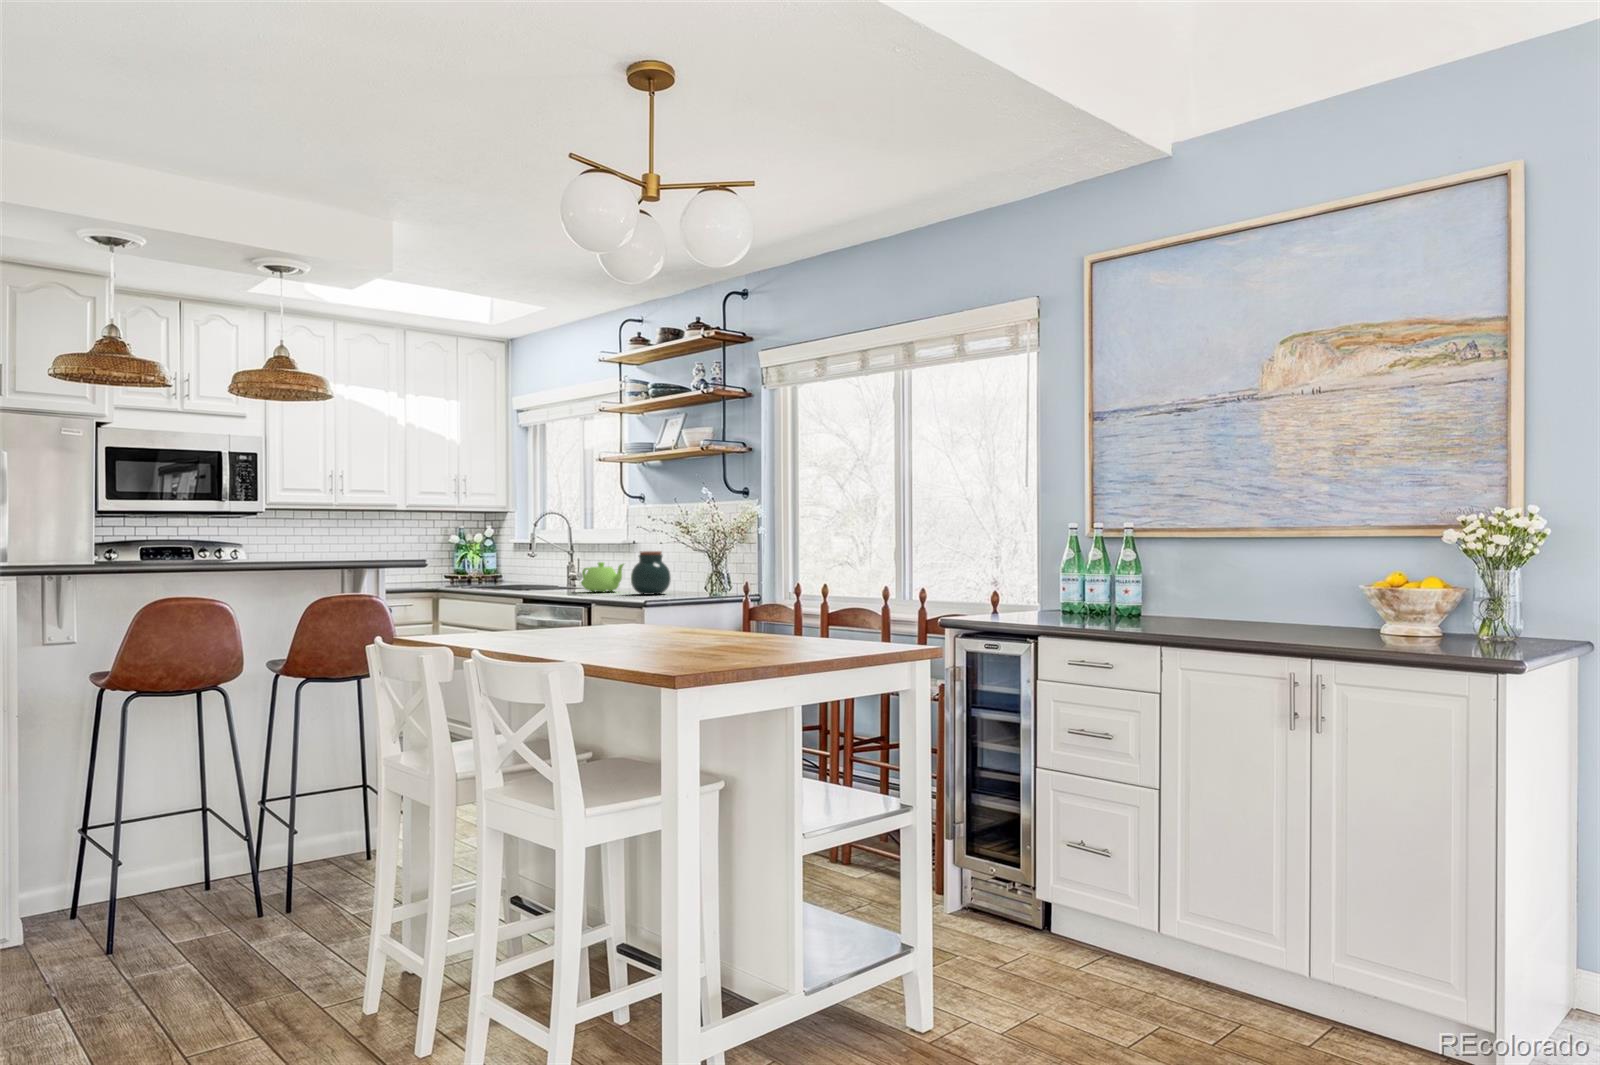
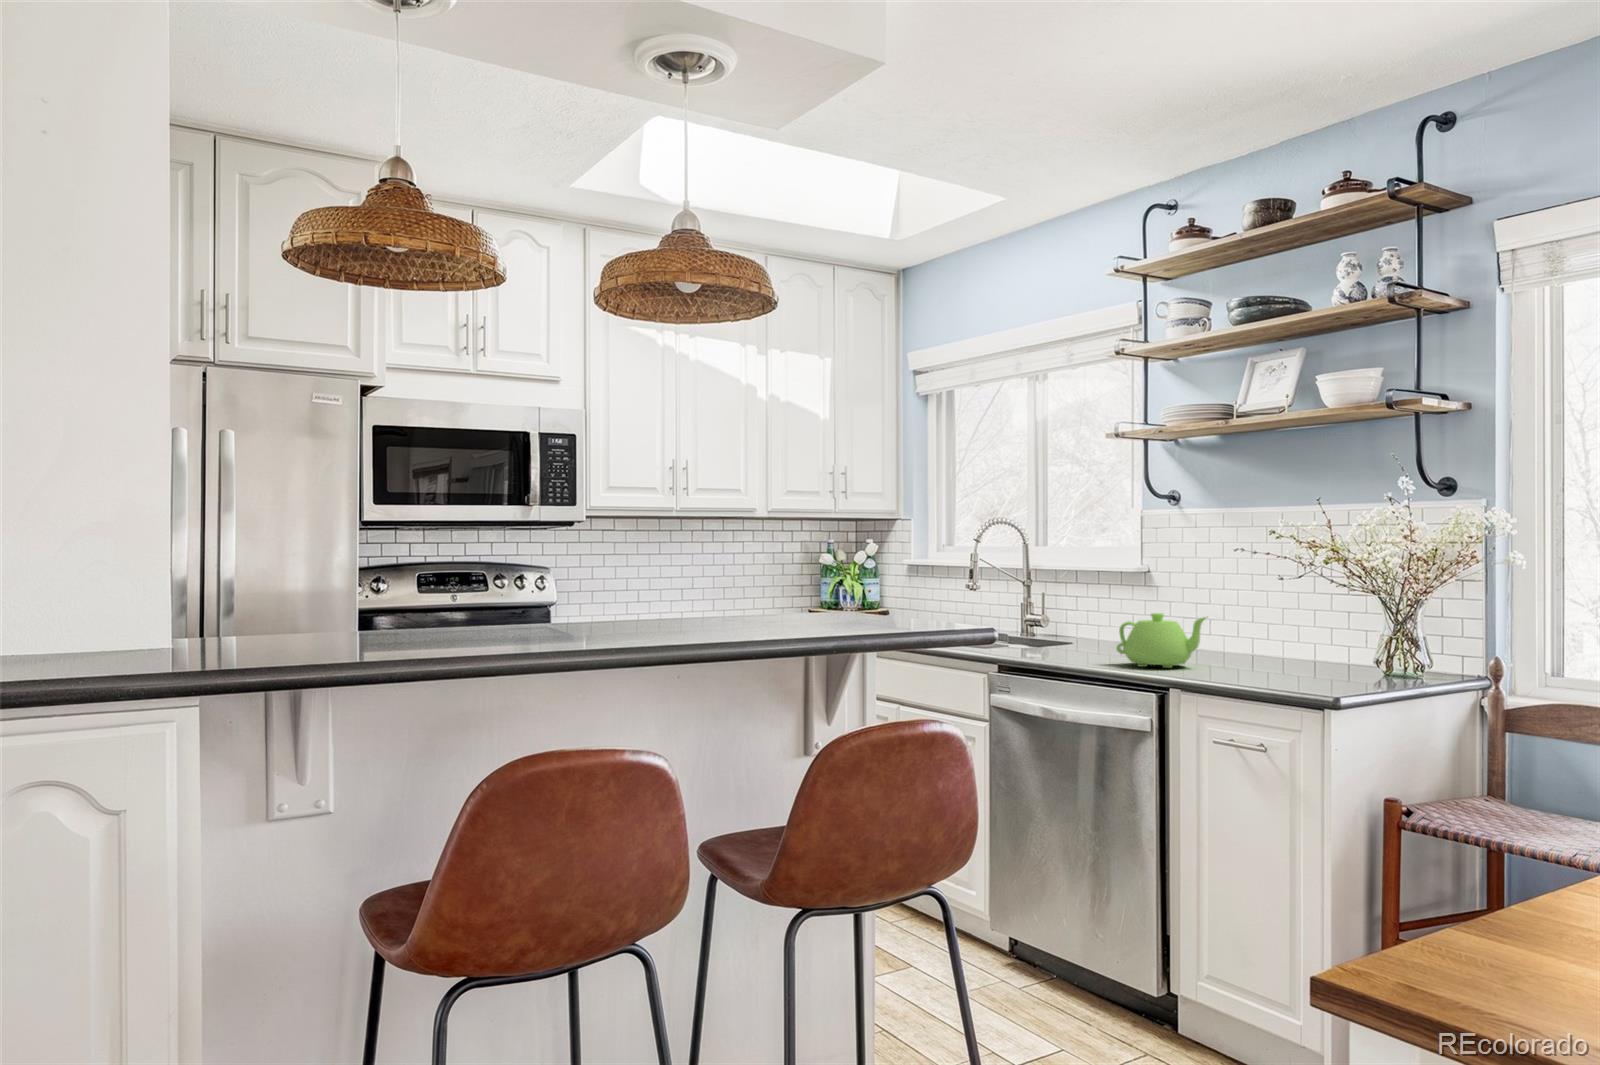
jar: present [631,551,671,595] -> none [1250,599,1331,682]

